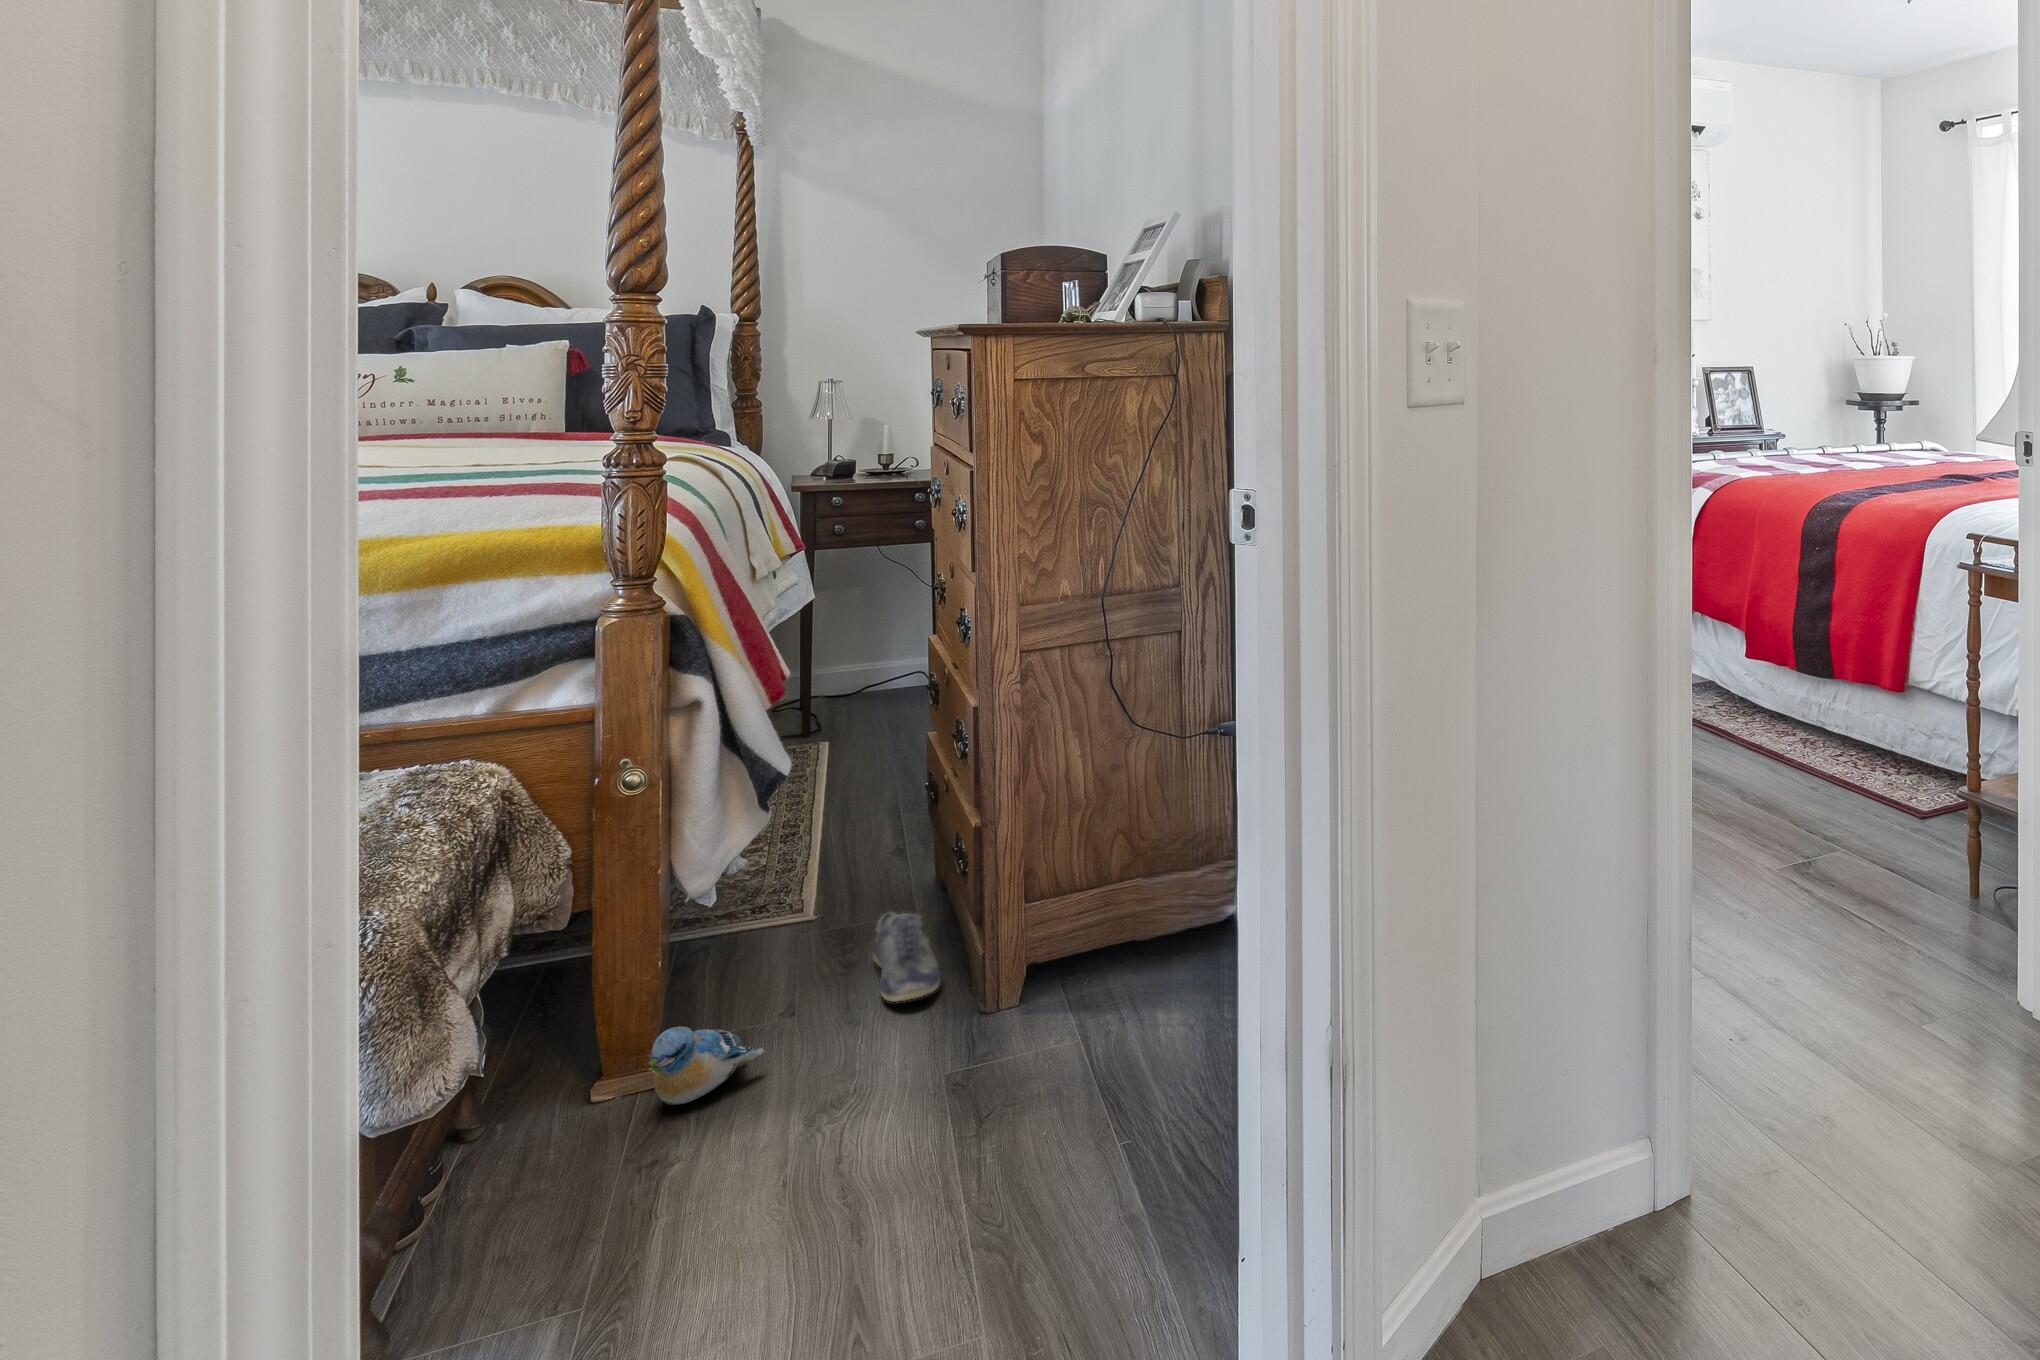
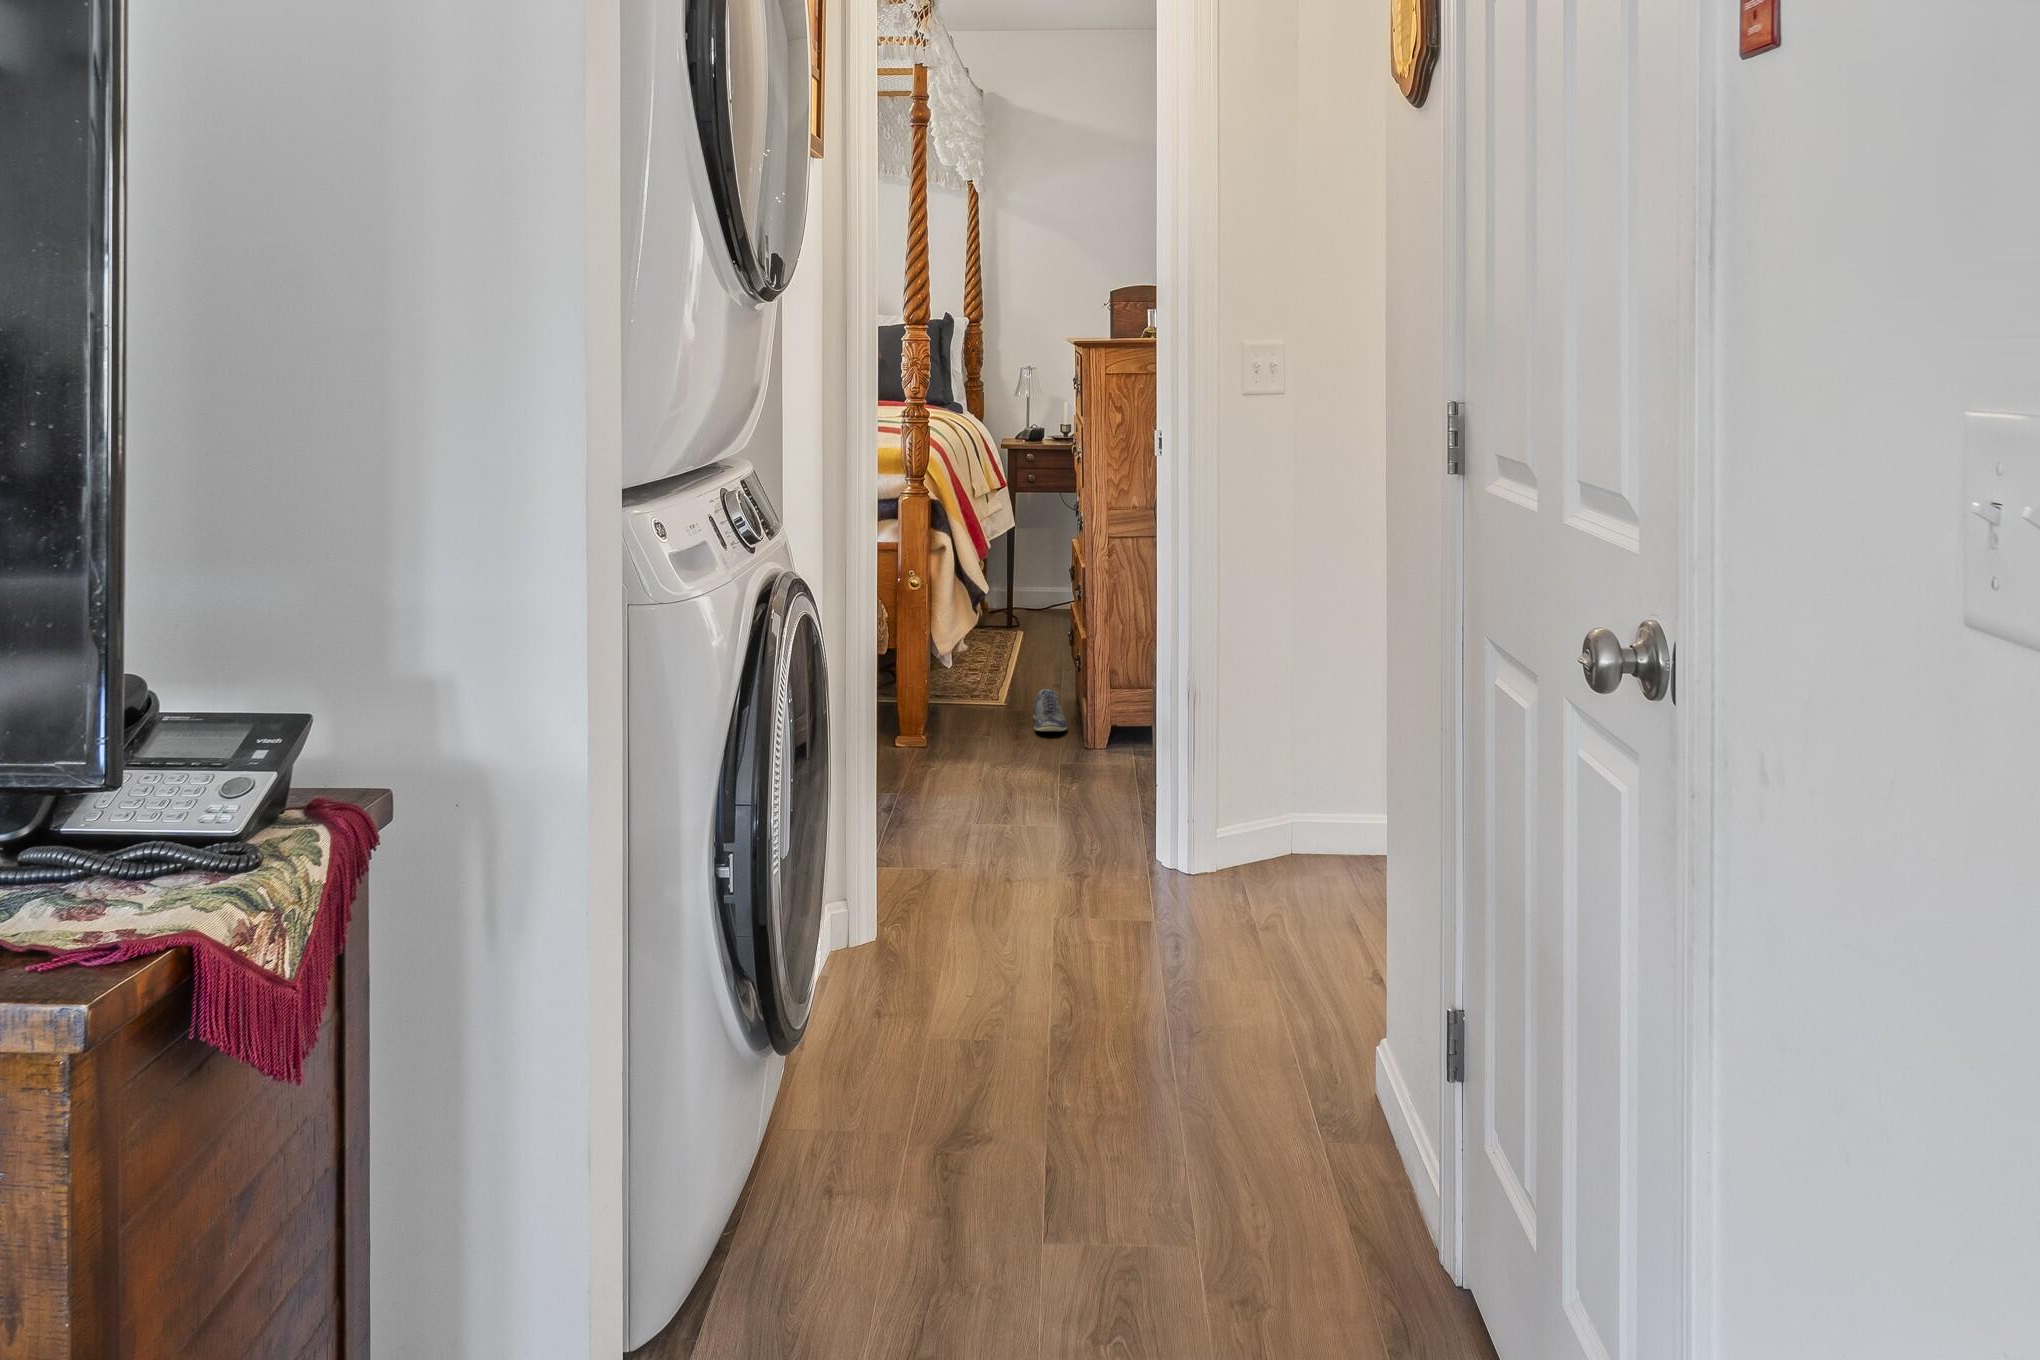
plush toy: present [651,1027,764,1105] -> none [923,708,974,748]

